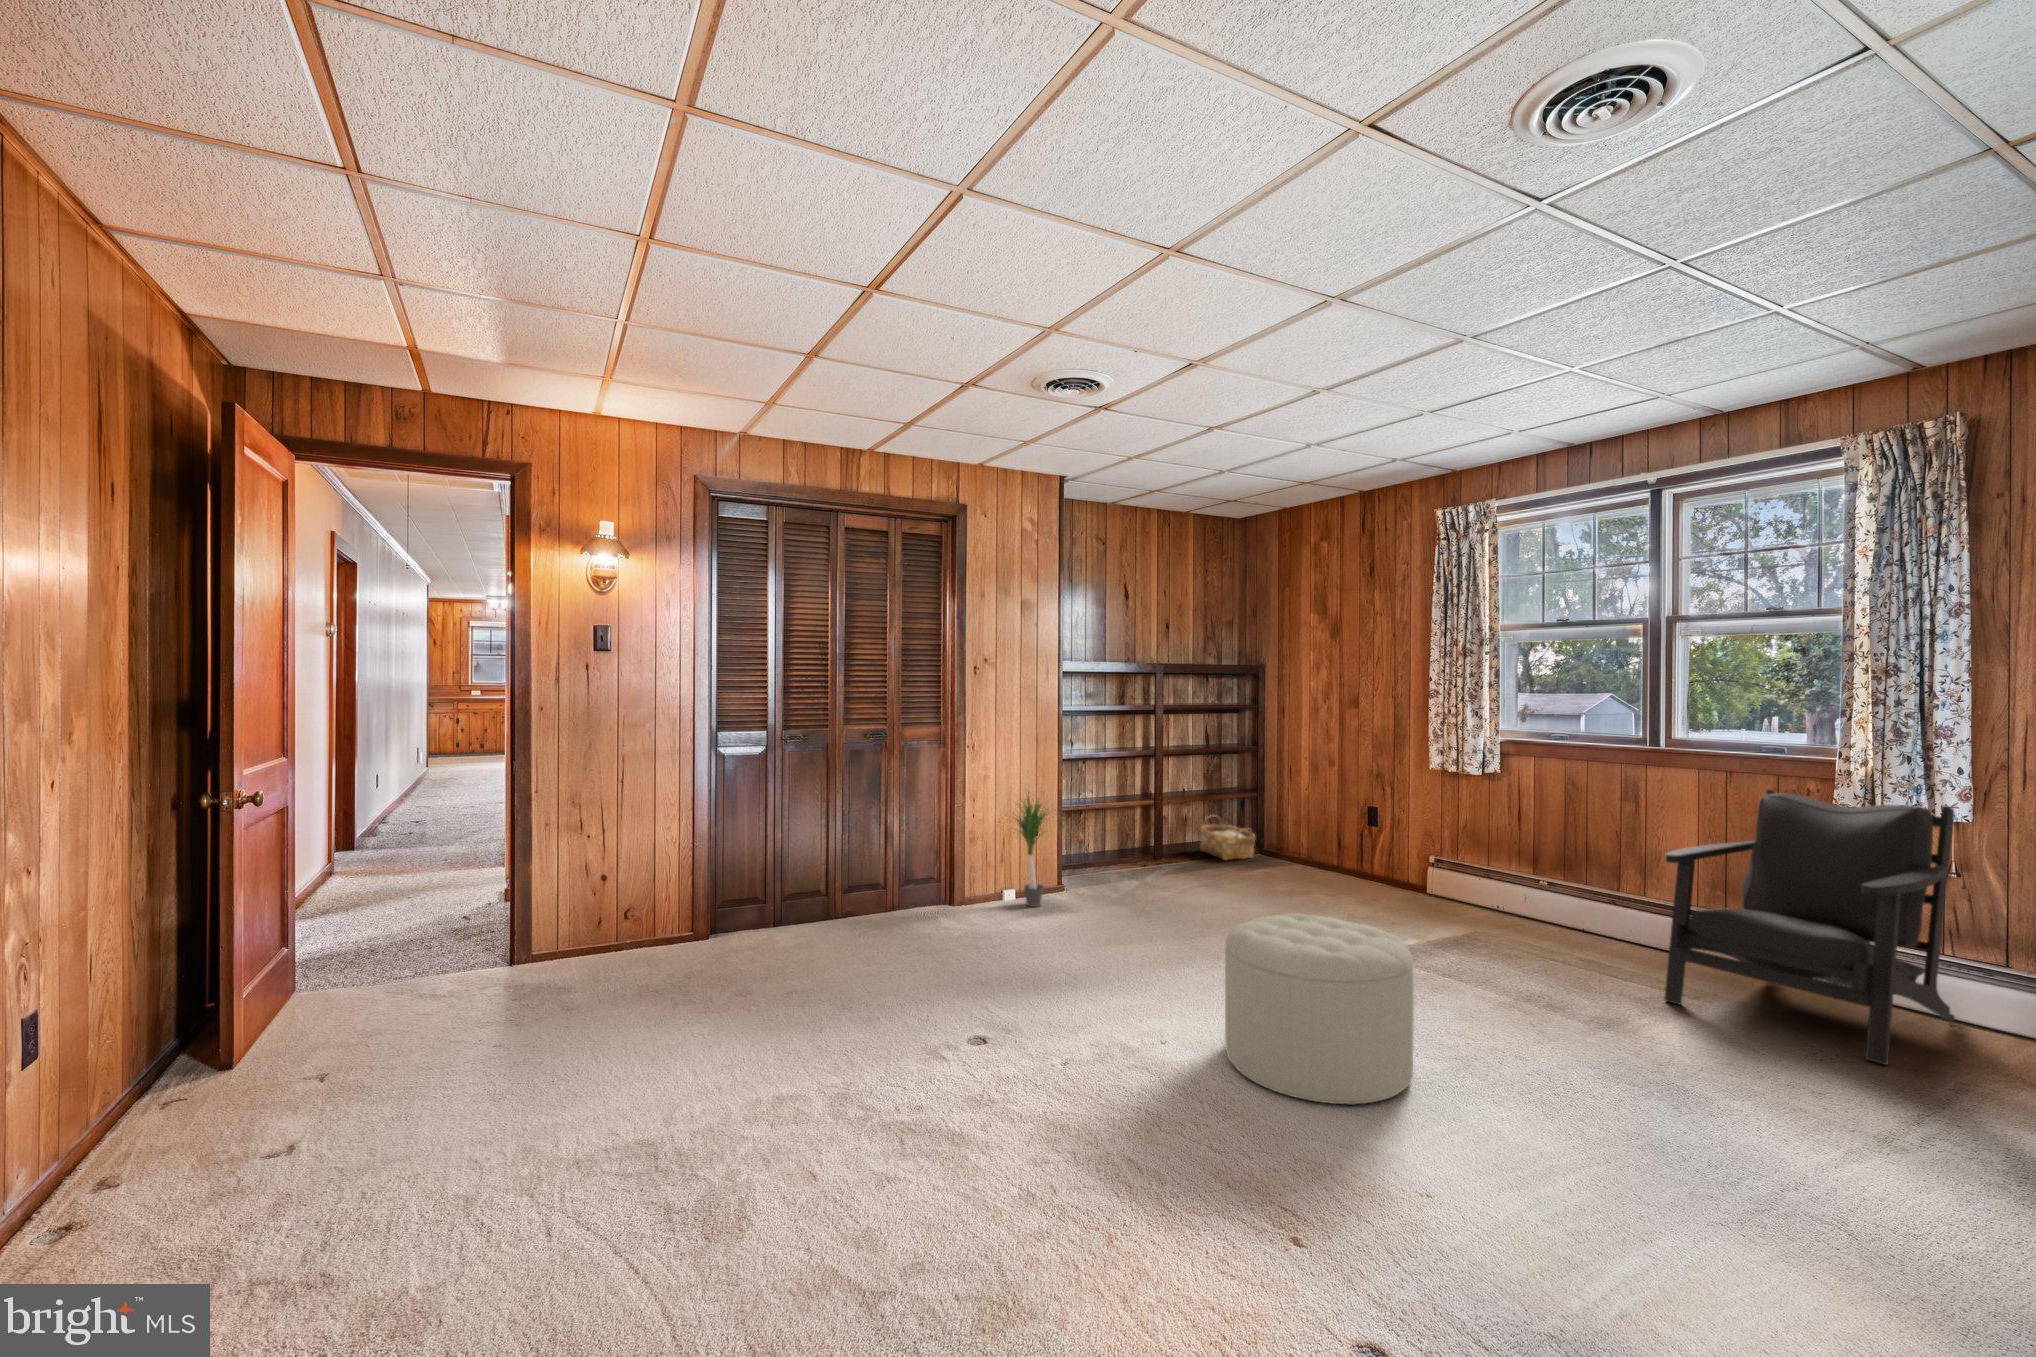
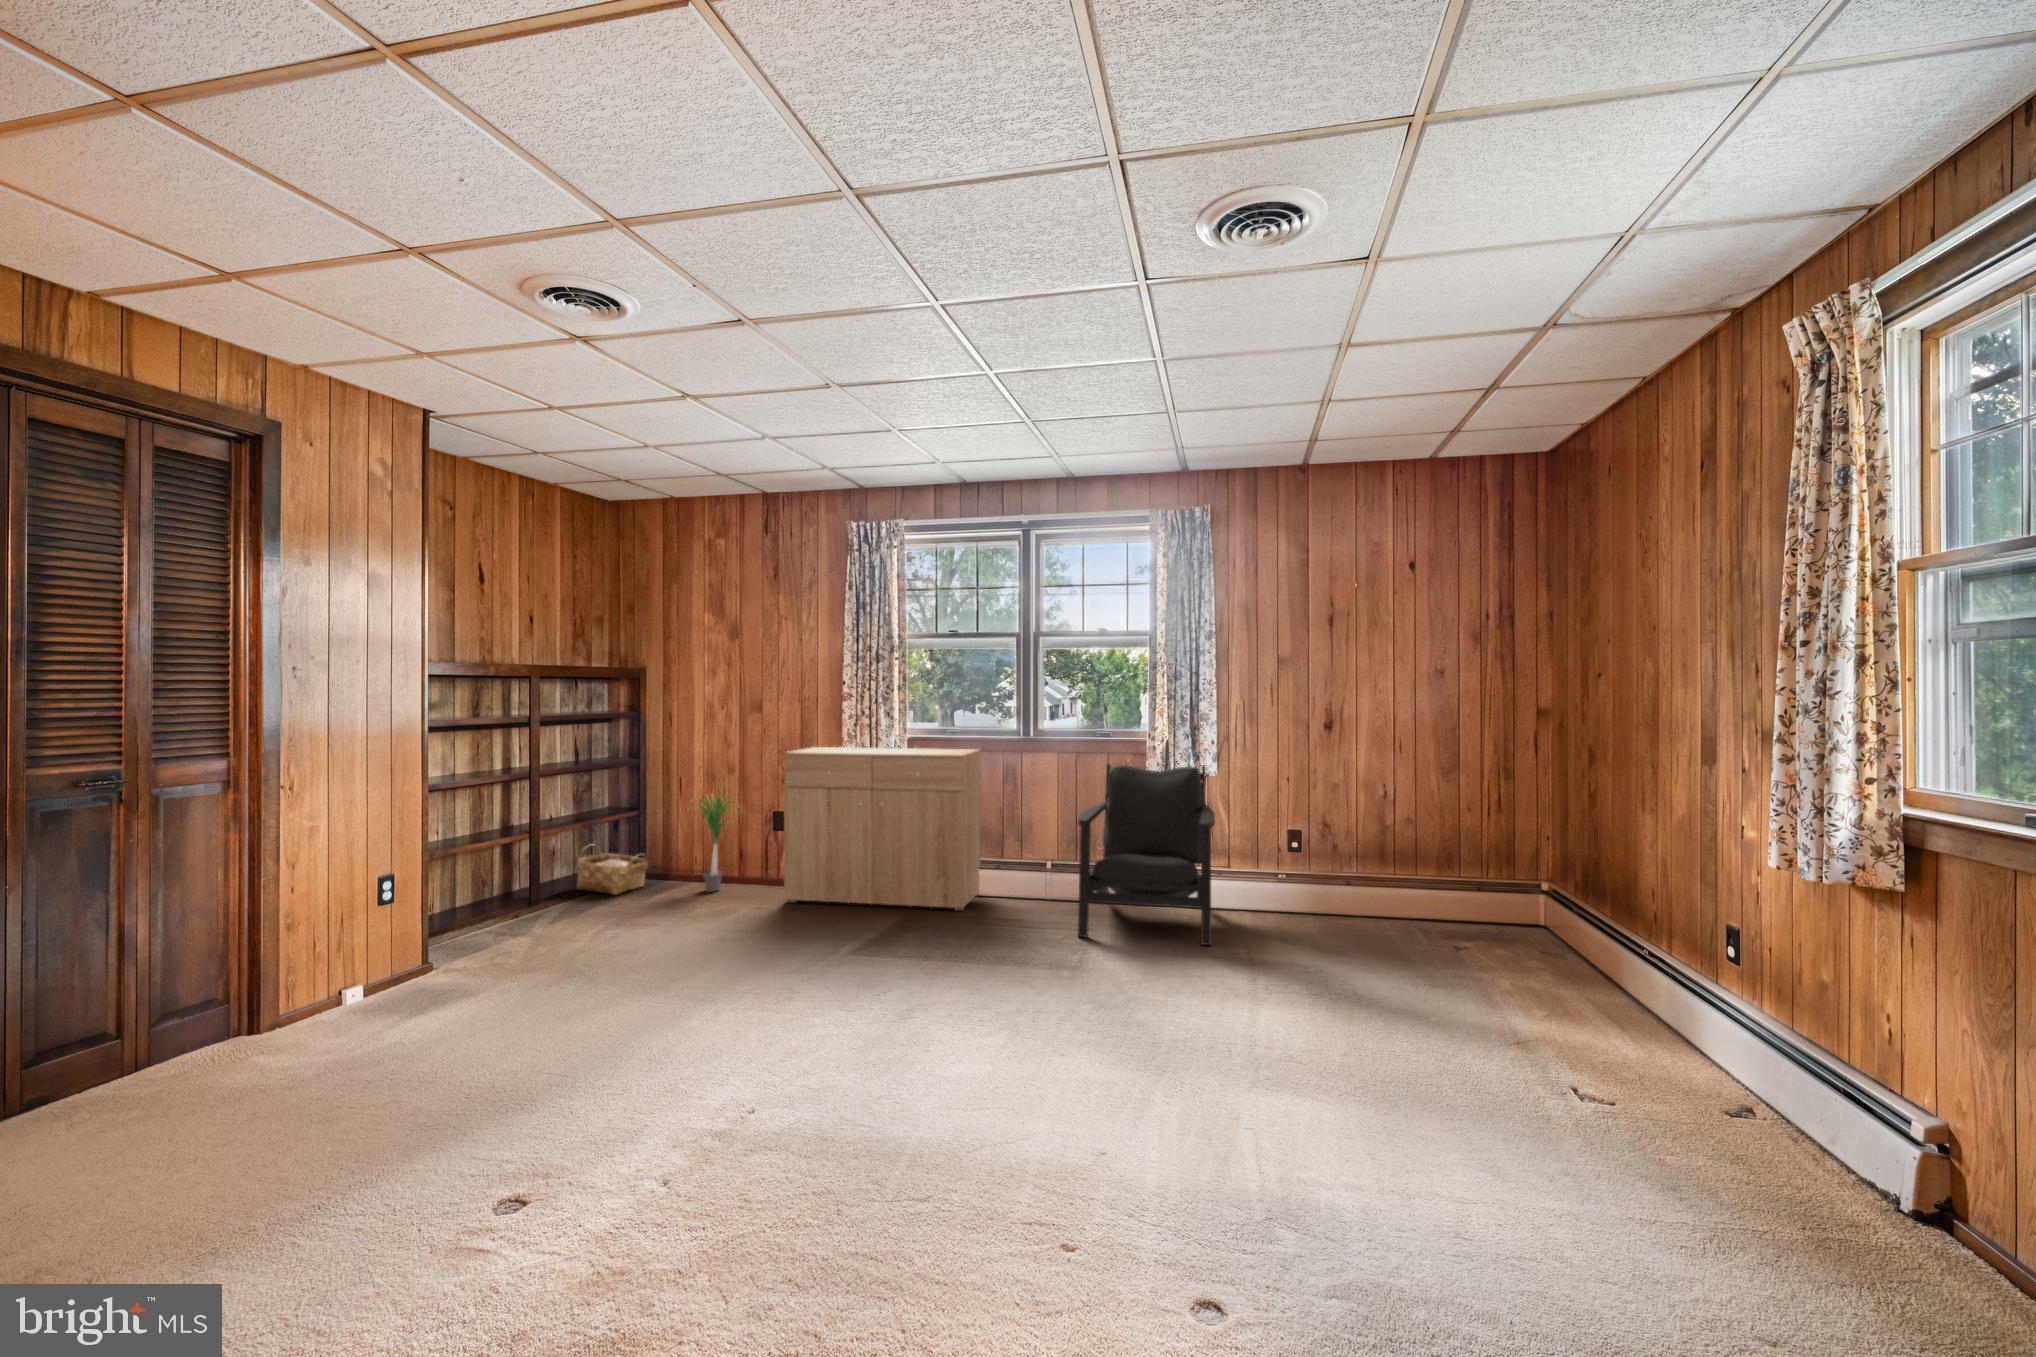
dresser: none [1357,744,1587,941] -> present [785,747,981,911]
potted plant: present [999,791,1050,907] -> present [688,795,734,892]
ottoman: present [1225,913,1414,1105] -> none [832,924,1016,1119]

